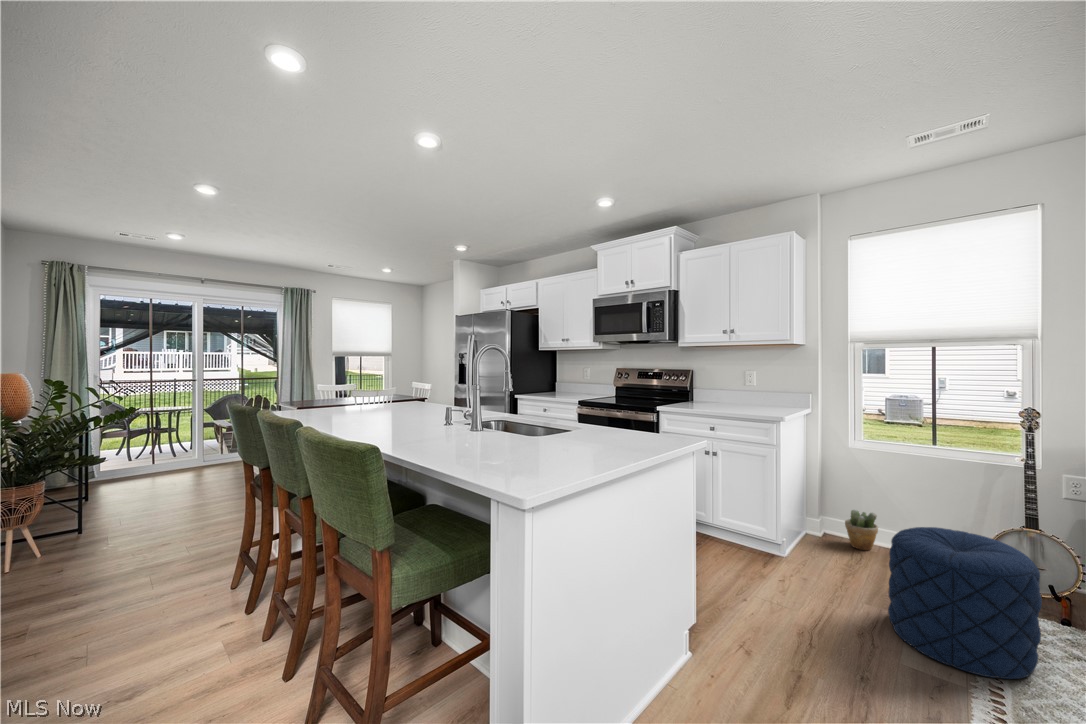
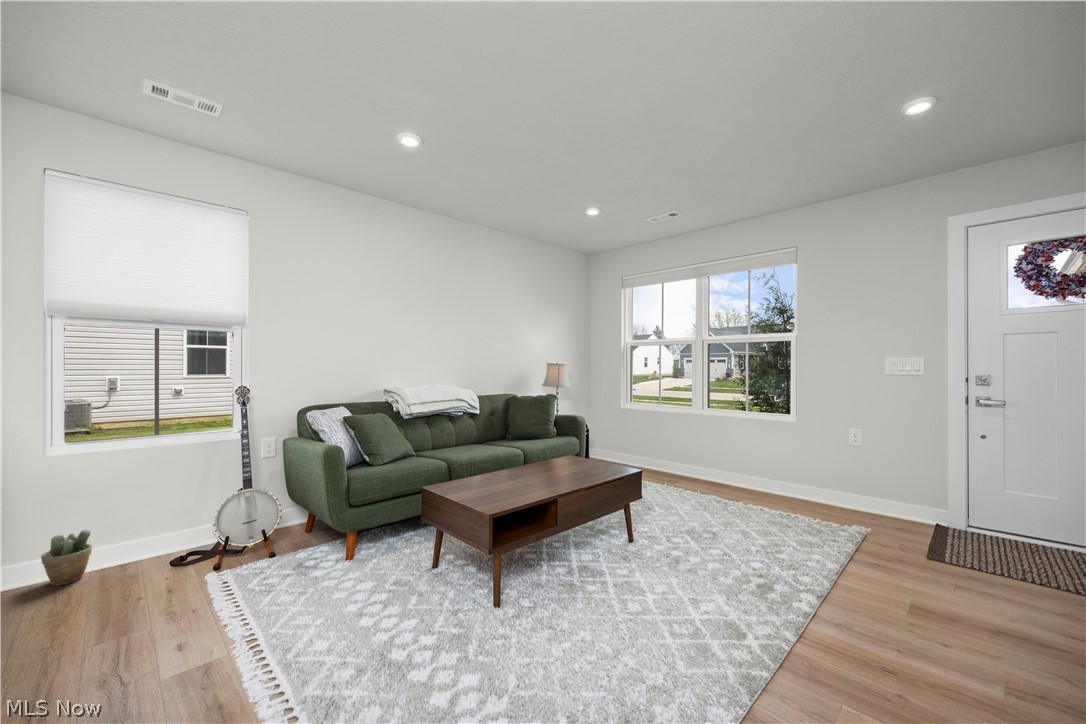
pouf: present [888,527,1042,679] -> none [133,503,273,651]

